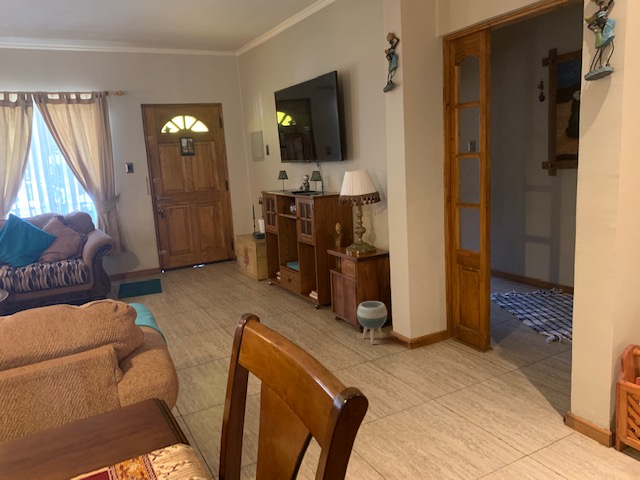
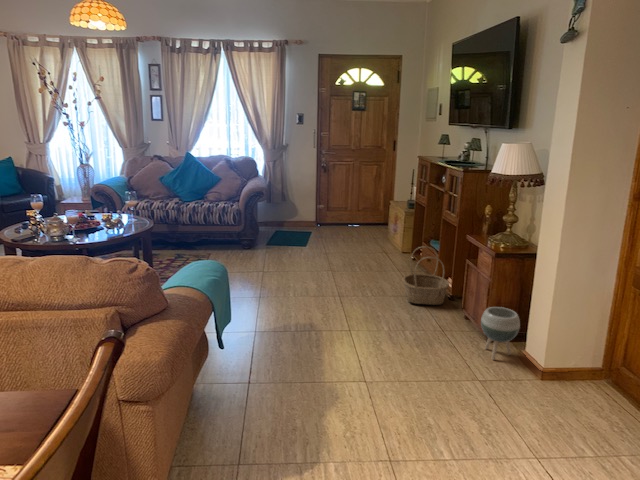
basket: none [275,267,316,318] -> present [402,246,449,305]

